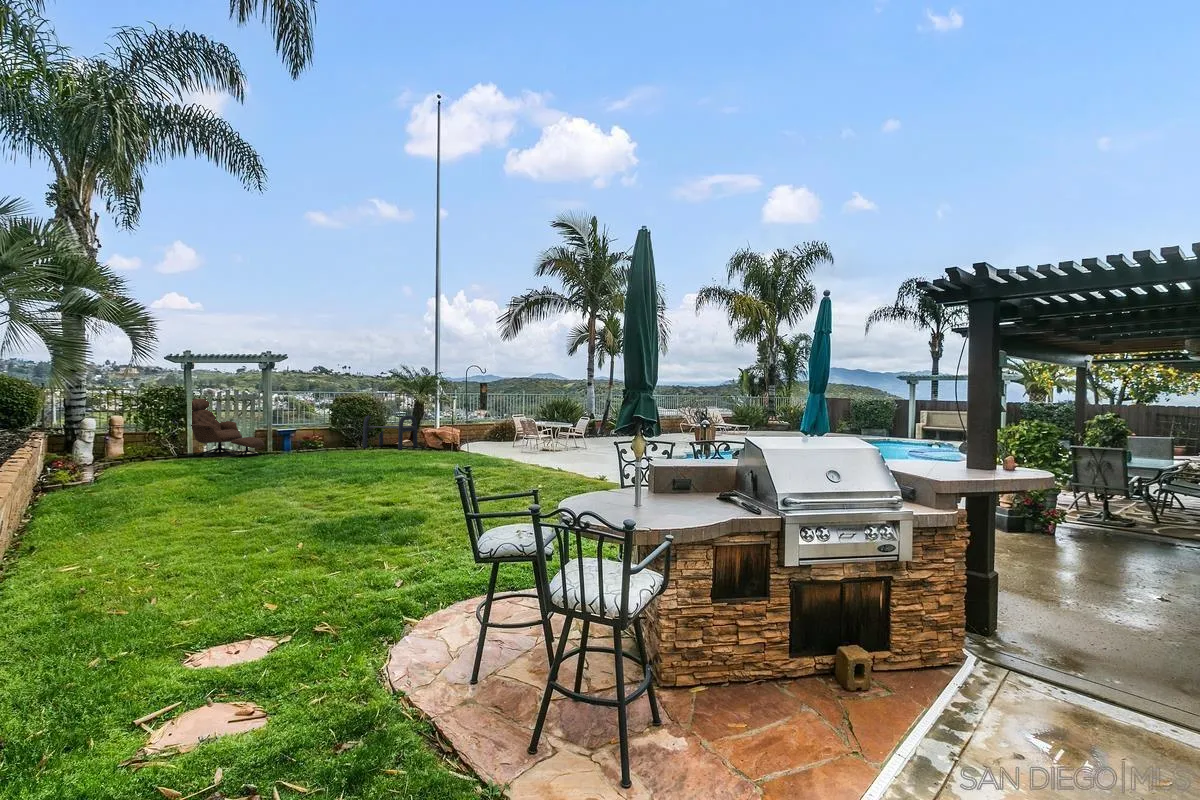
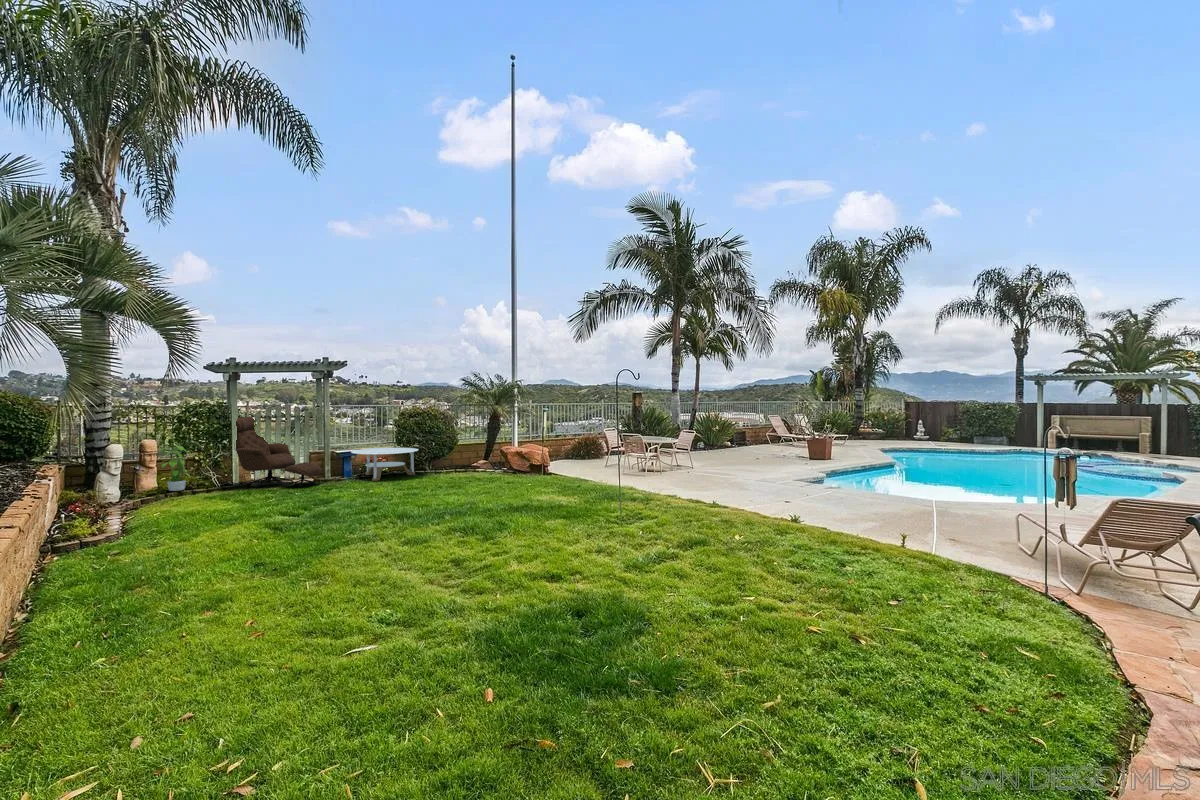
bench: present [363,414,417,450] -> none [434,432,497,475]
potted plant: none [126,421,157,458] -> present [161,446,192,491]
round table: none [290,427,349,453] -> present [351,448,418,481]

